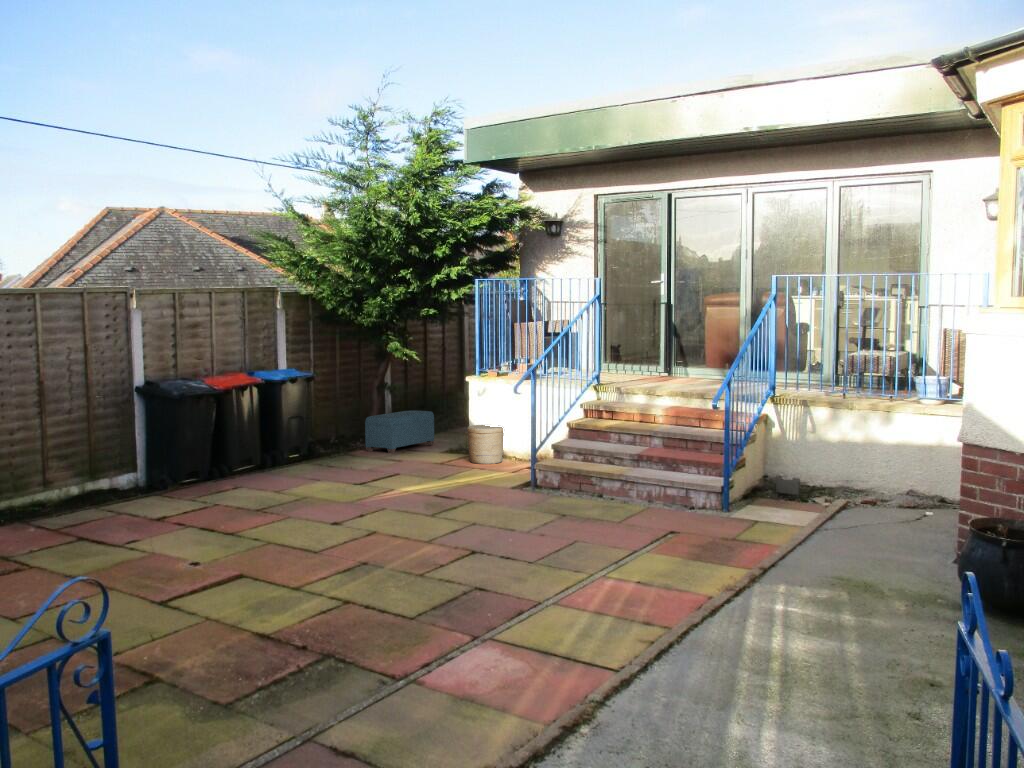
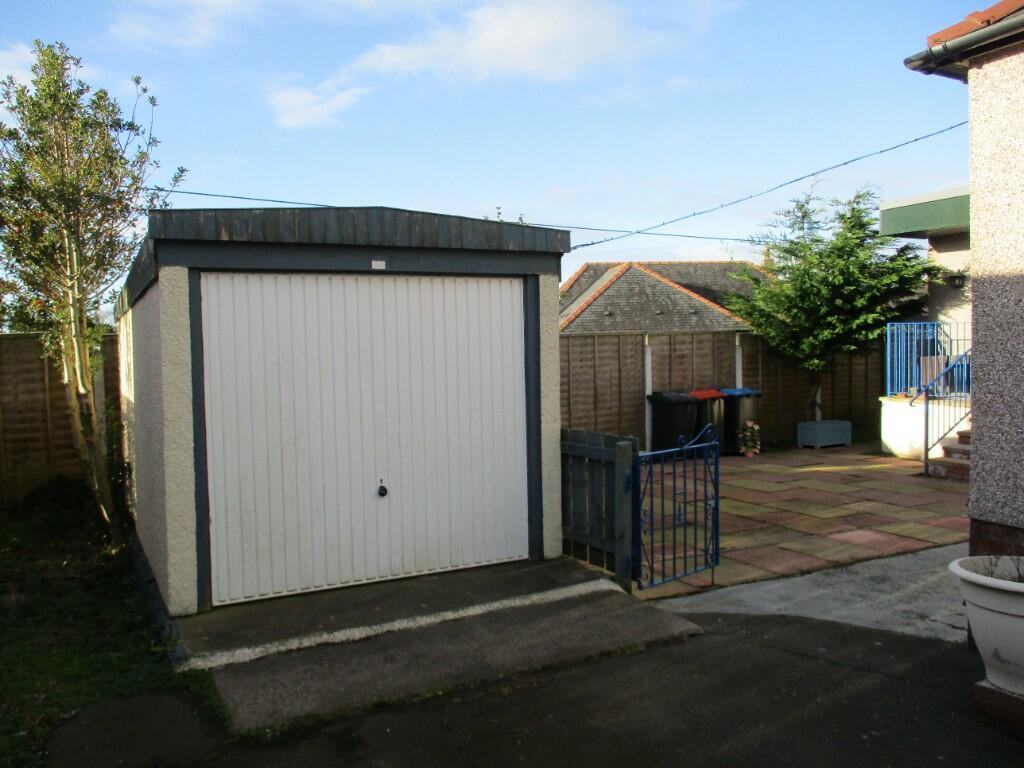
decorative plant: none [277,419,316,472] -> present [736,421,760,457]
woven basket: present [467,425,504,464] -> none [877,432,908,461]

